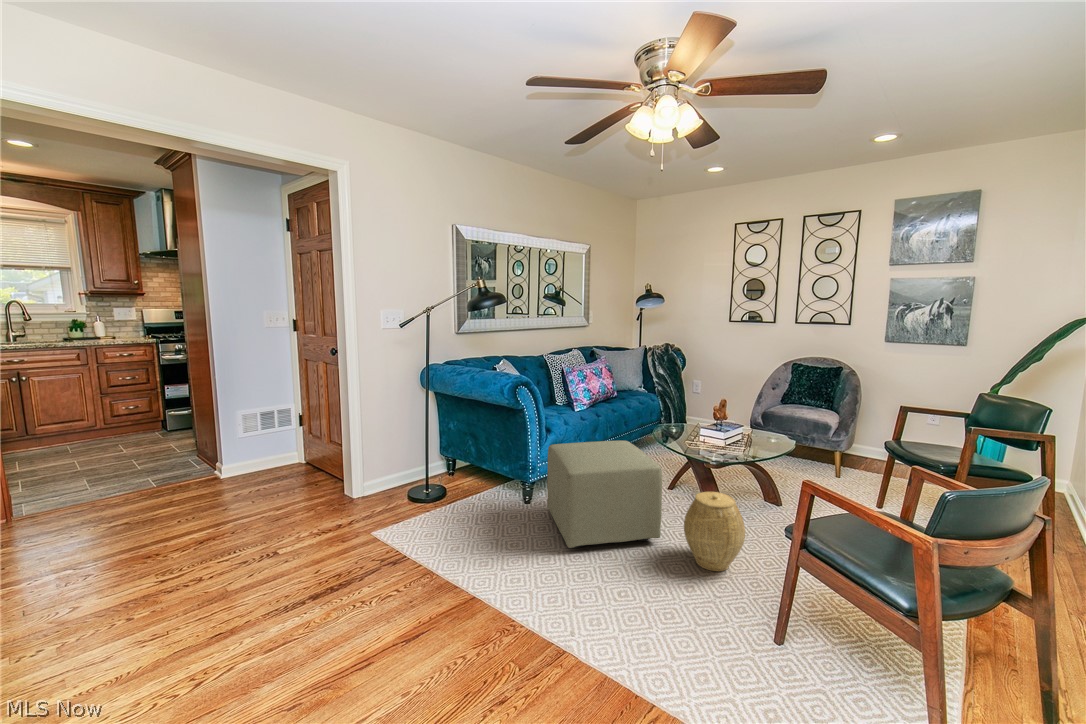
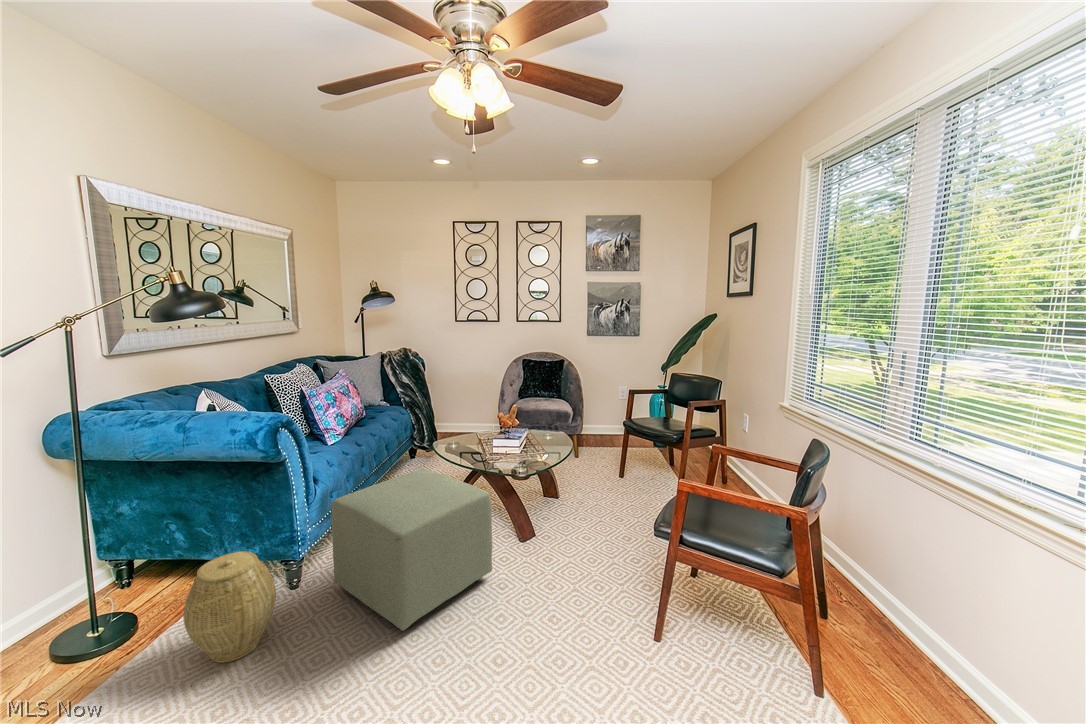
woven basket: present [684,492,745,571] -> present [183,551,276,663]

